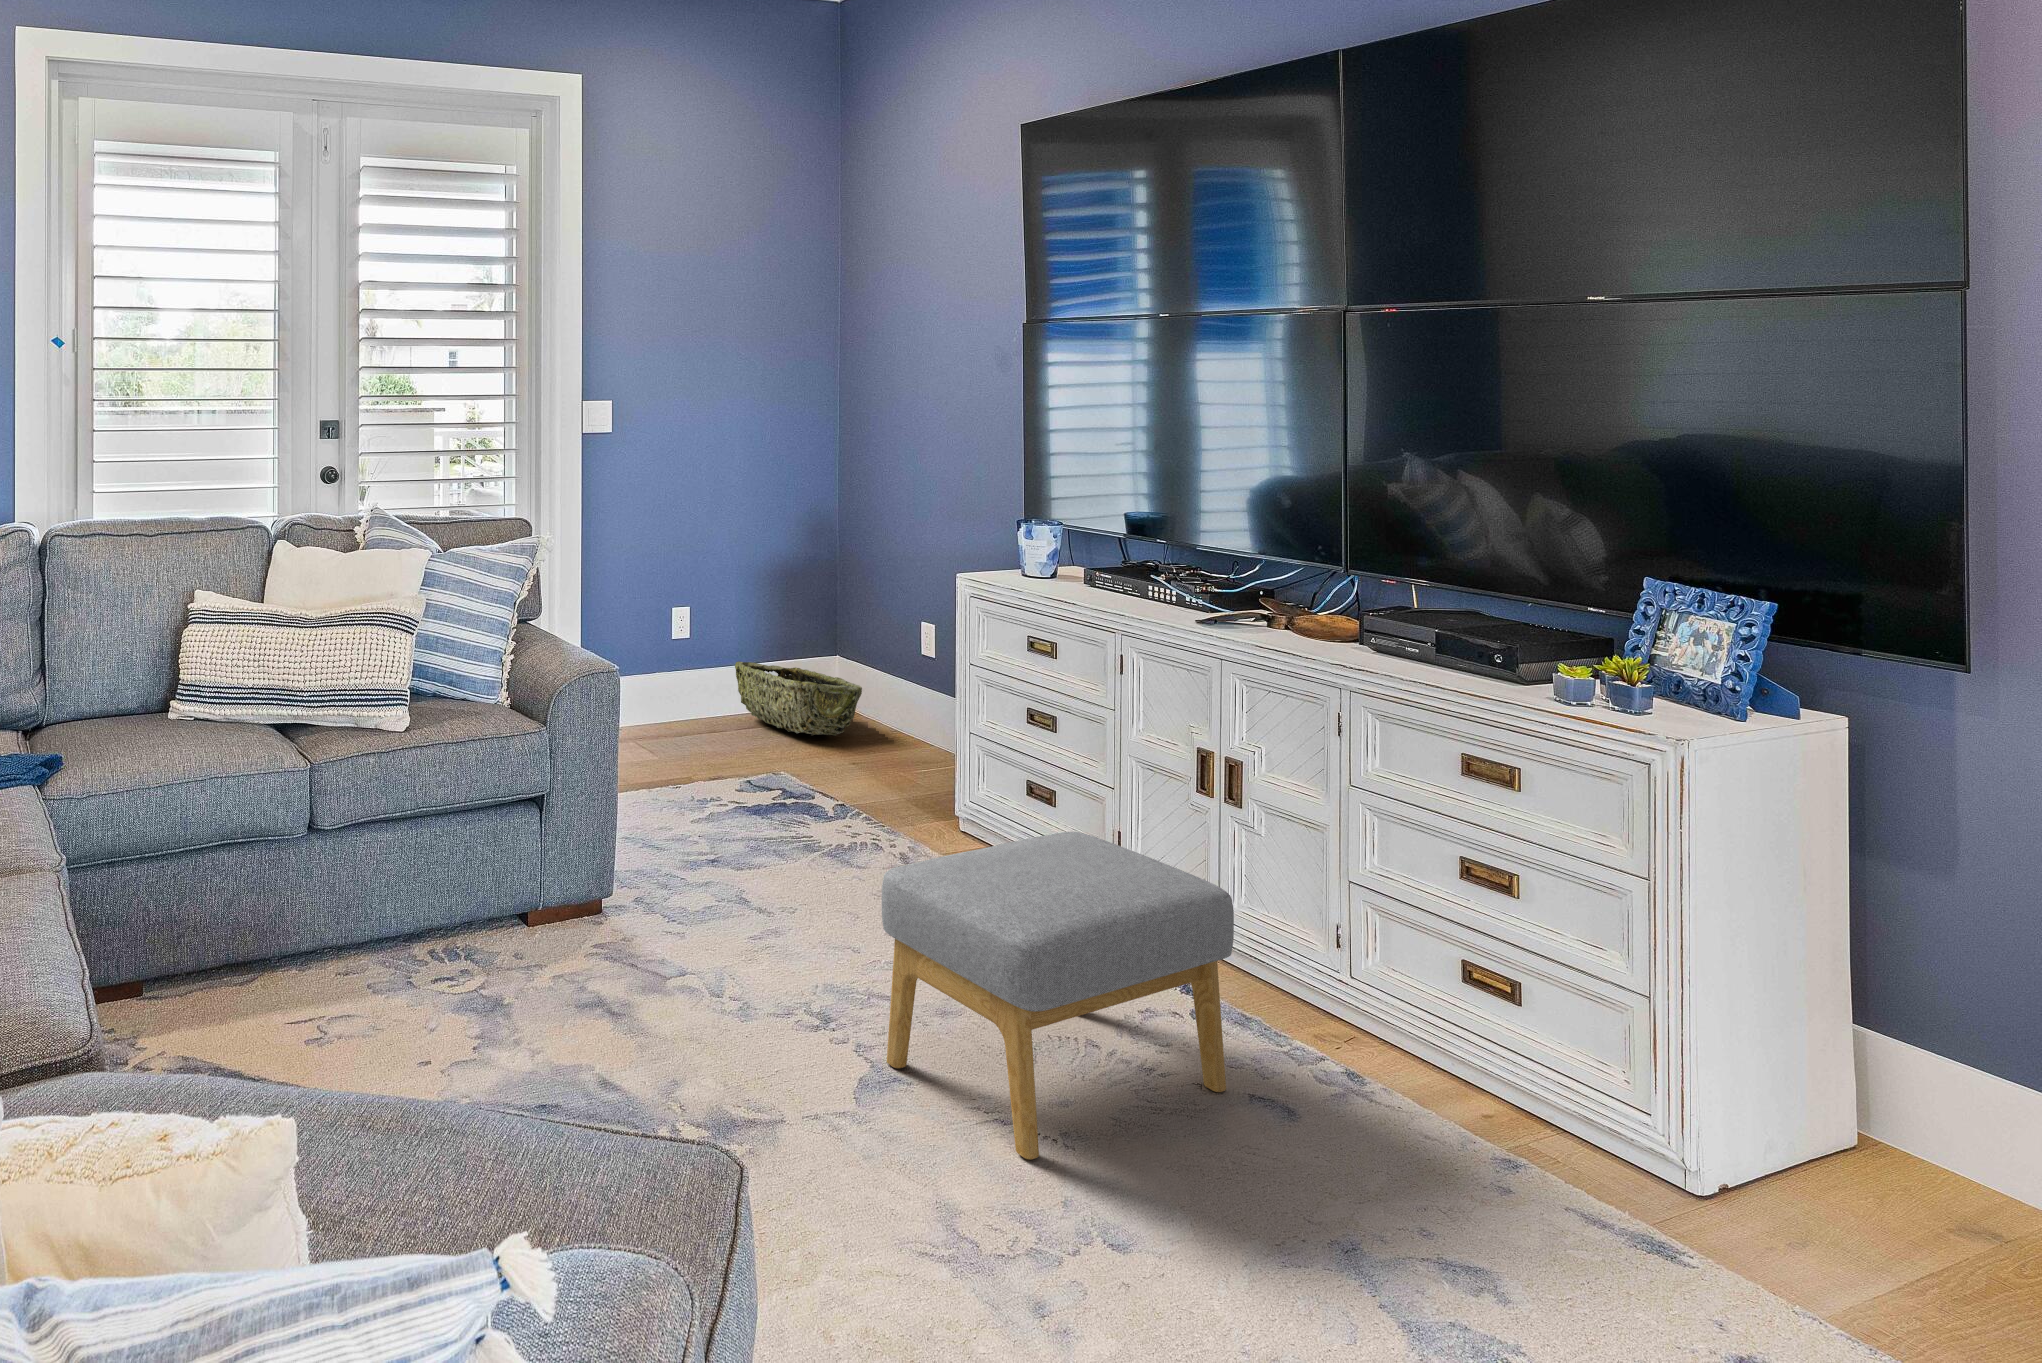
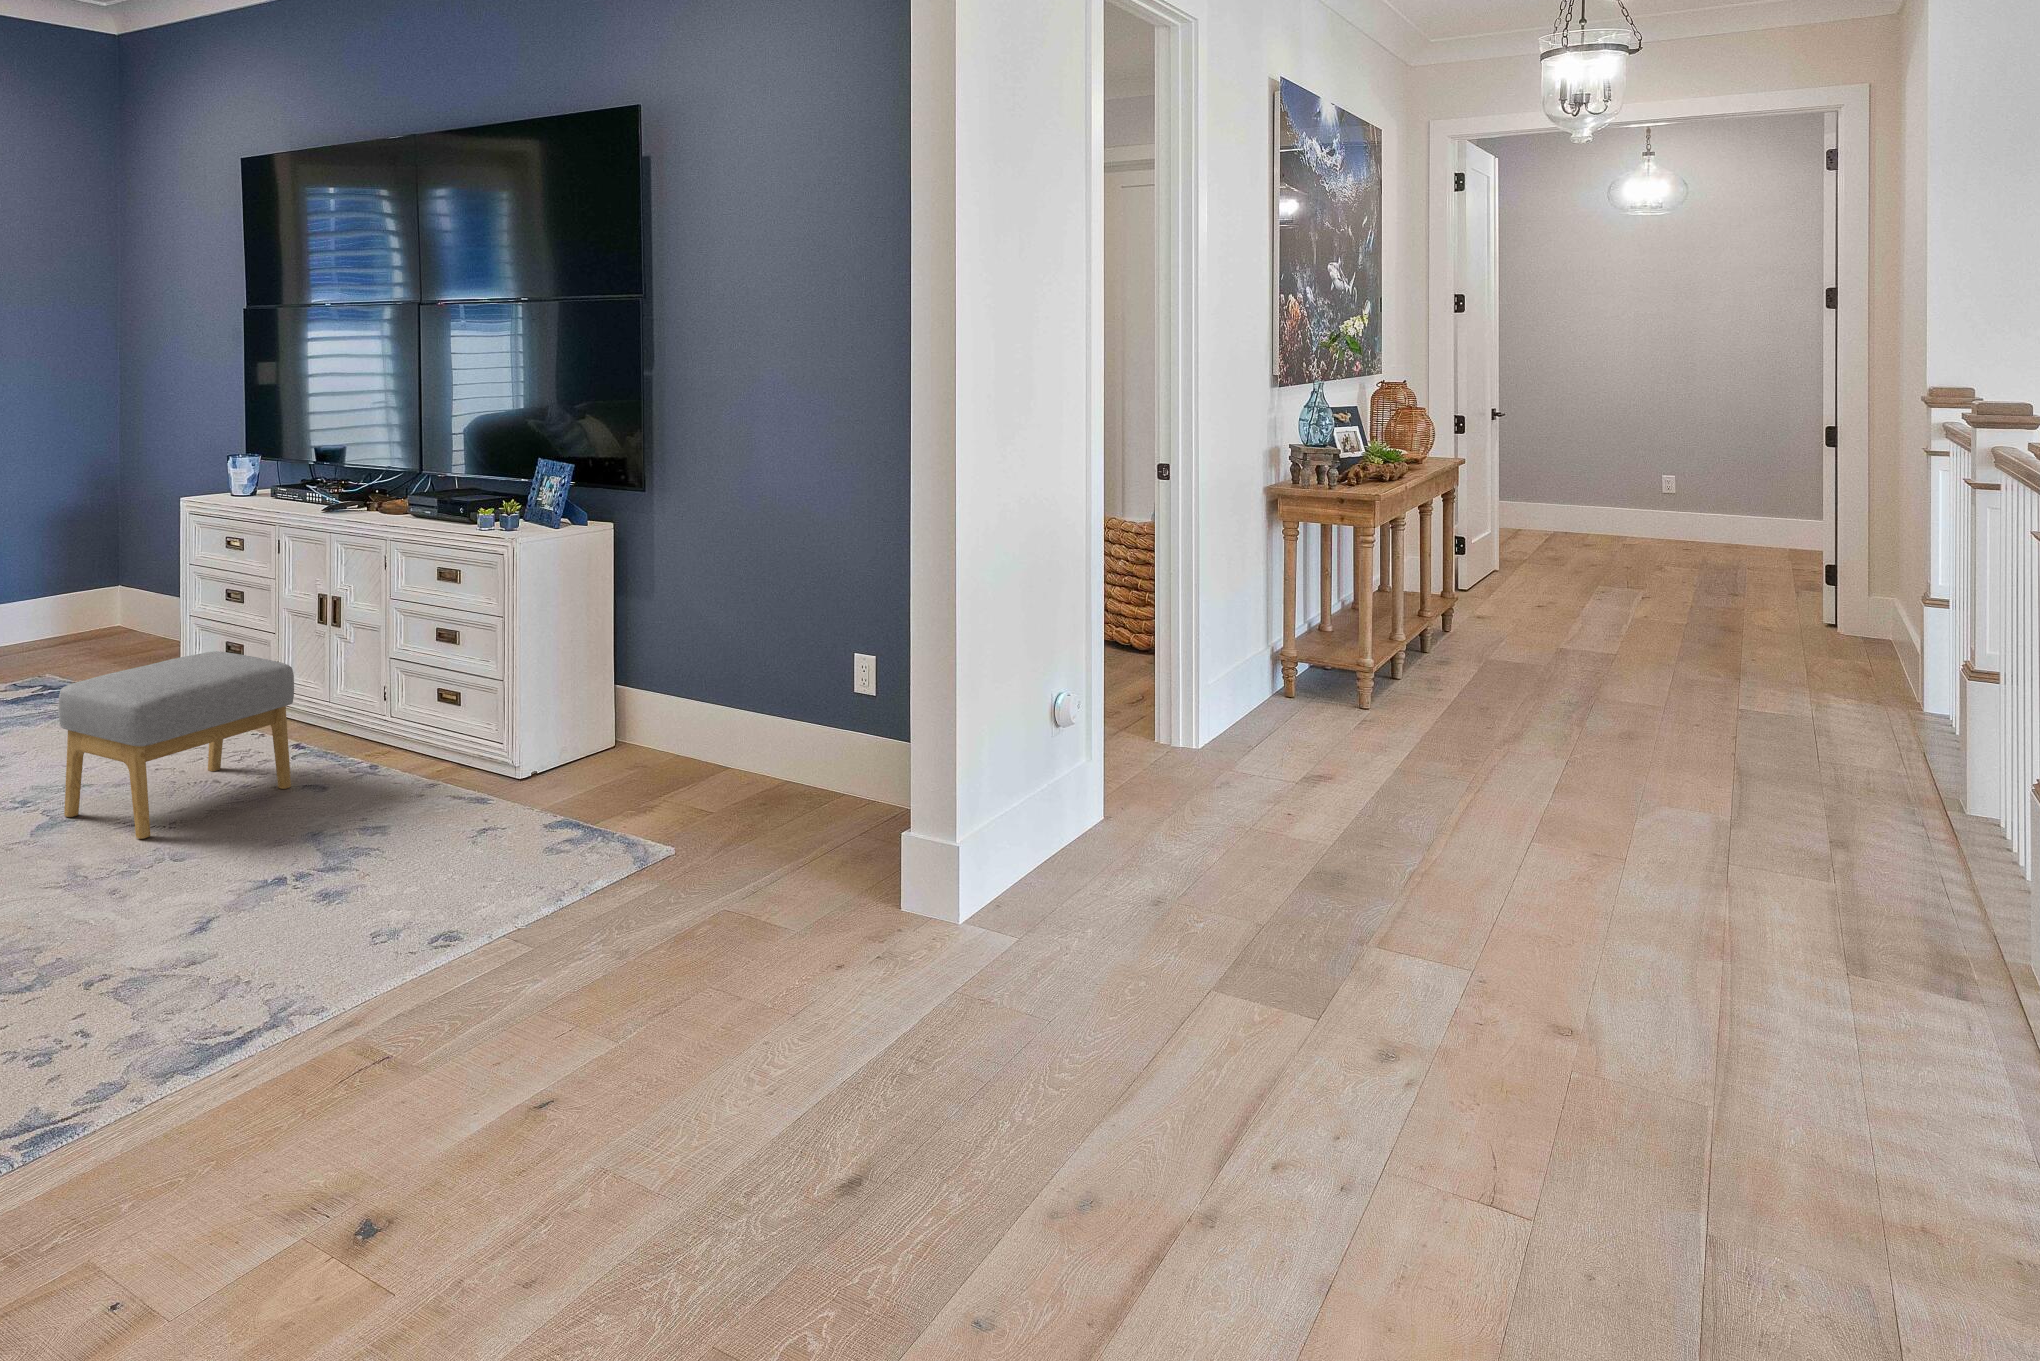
woven basket: present [735,661,862,736] -> none [15,596,127,649]

